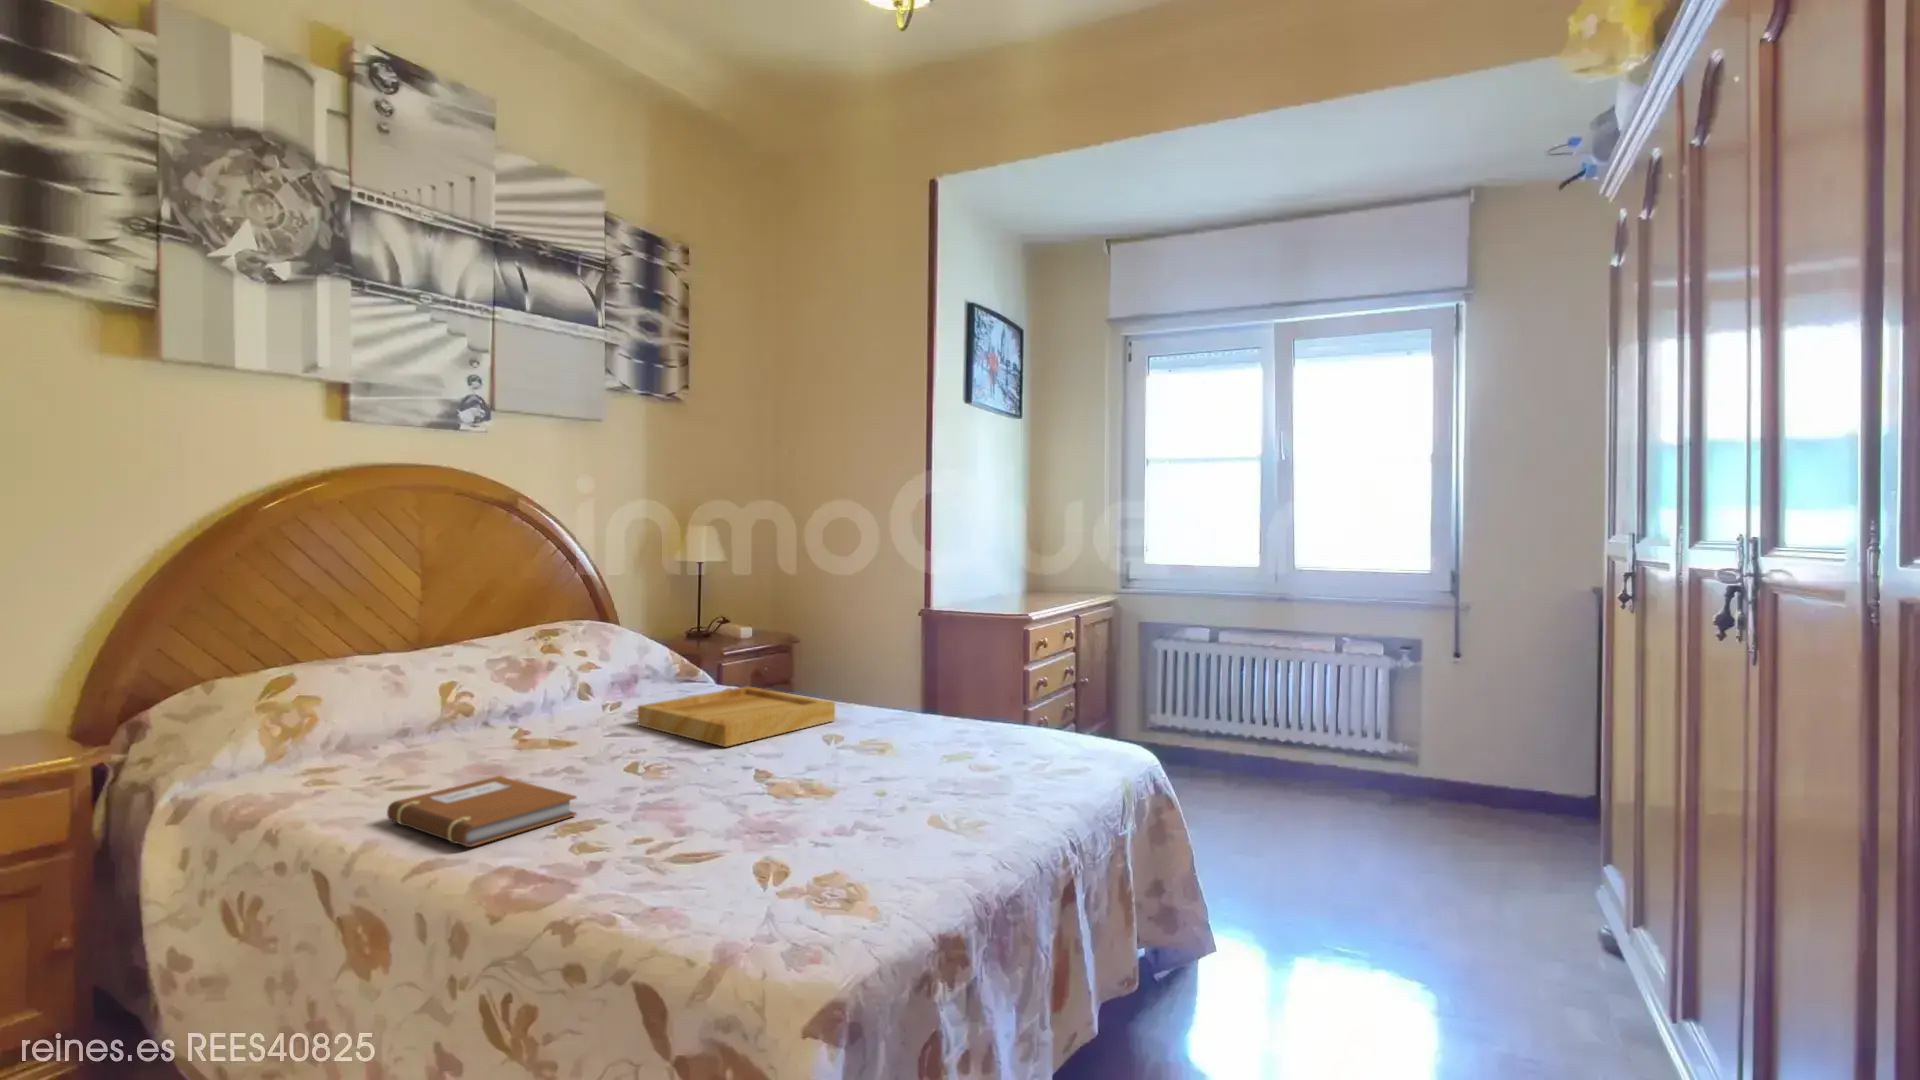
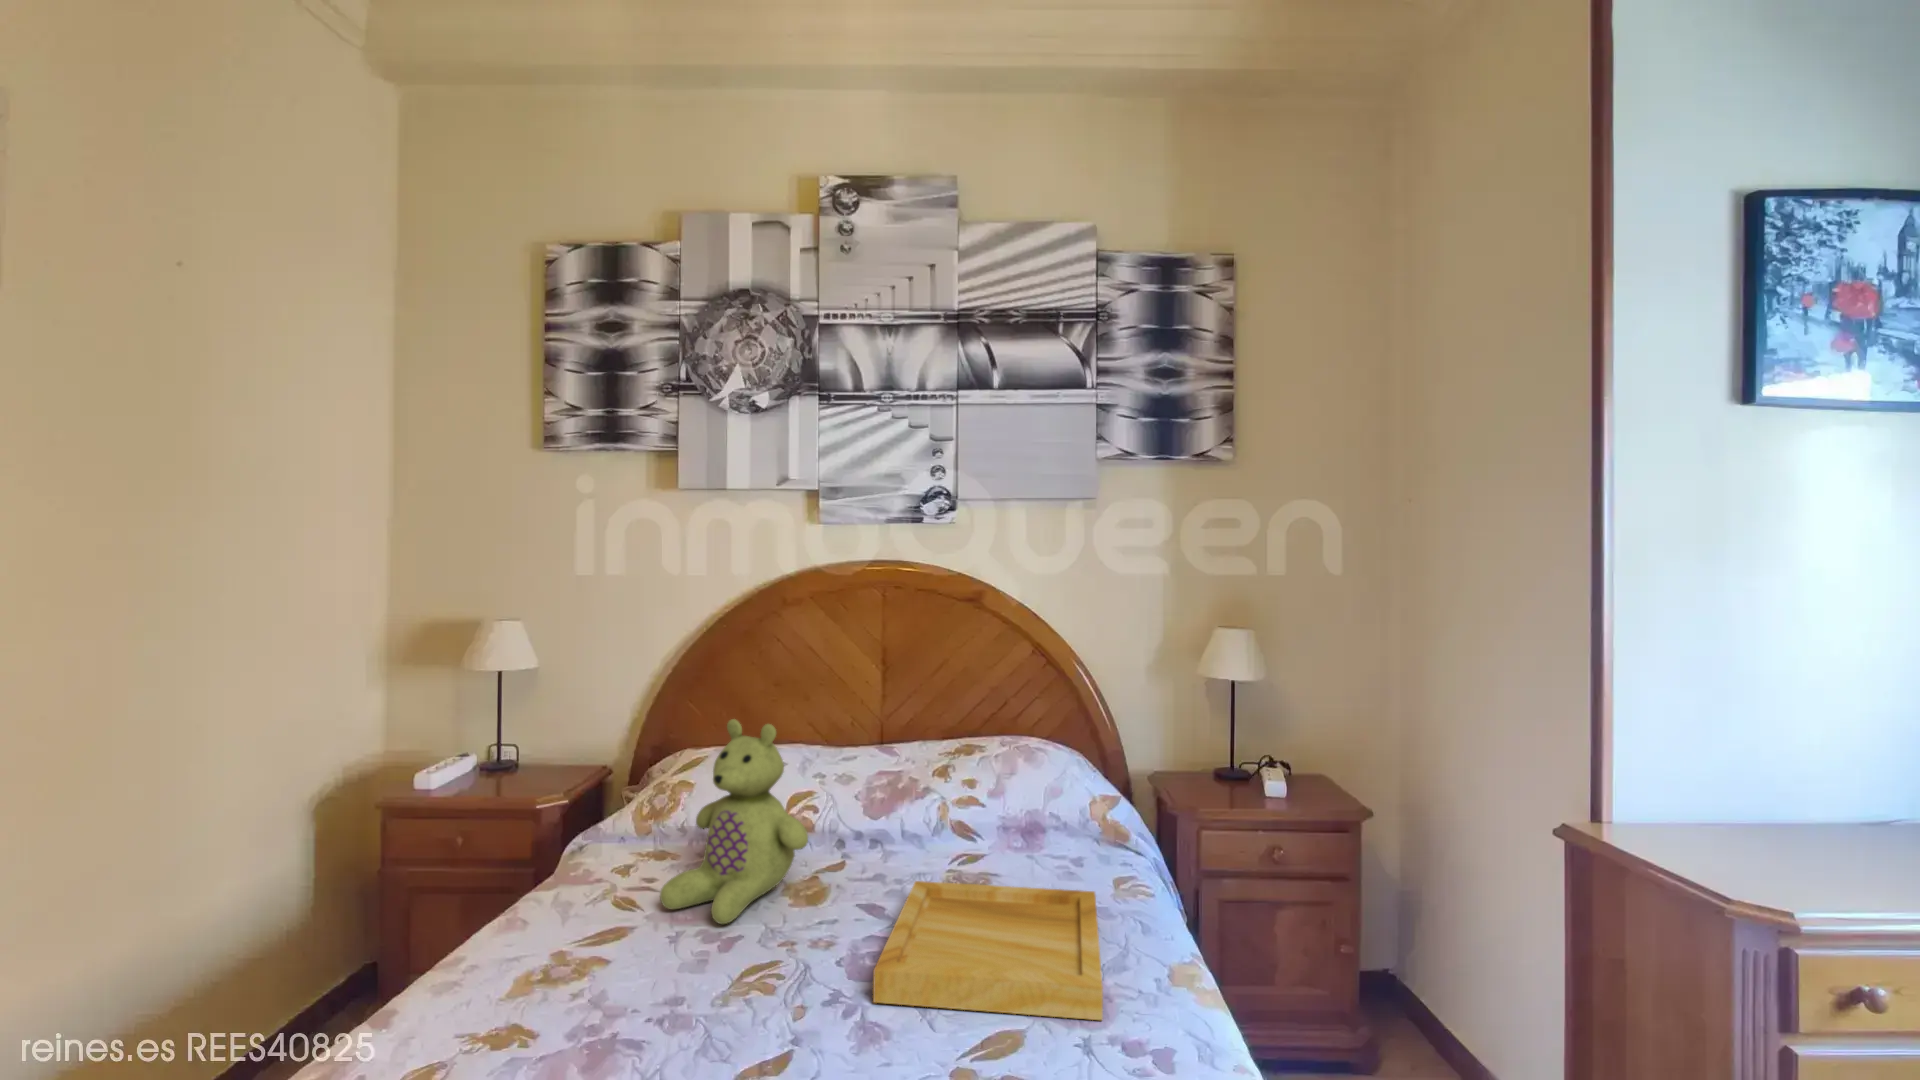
stuffed bear: none [414,596,561,770] -> present [660,719,808,924]
notebook: present [387,776,577,847] -> none [398,941,610,1046]

